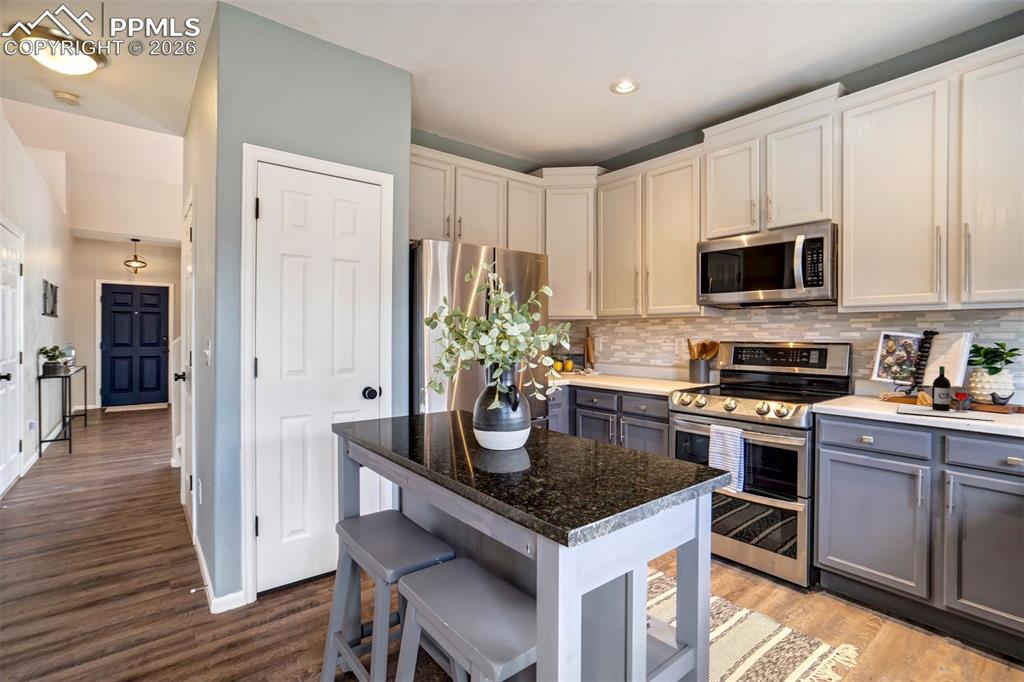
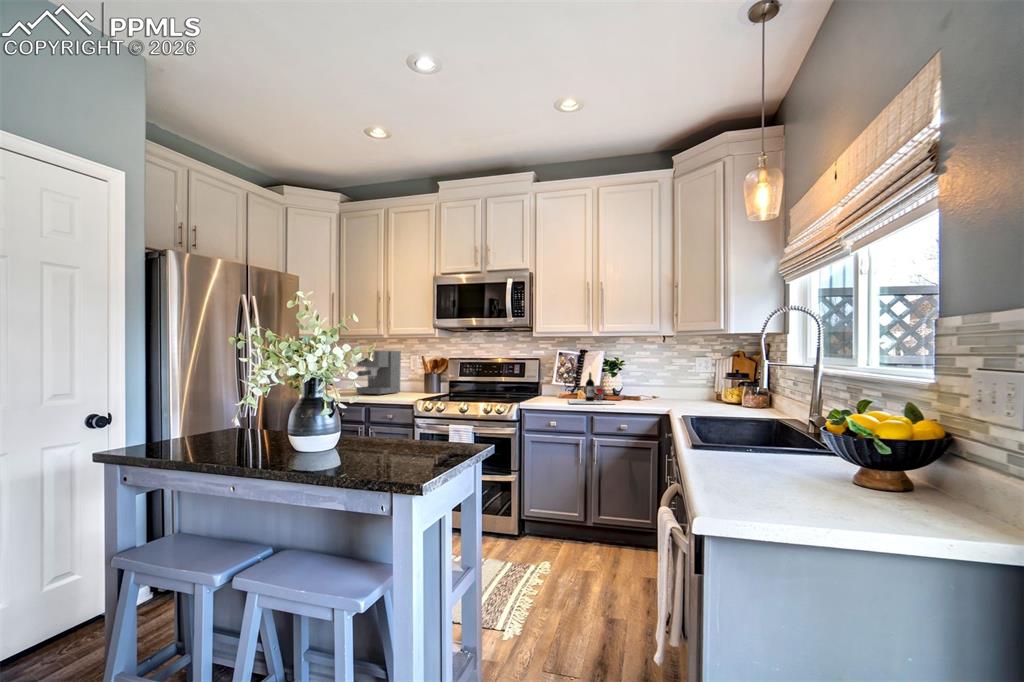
coffee maker: none [610,333,661,382] -> present [356,351,401,395]

